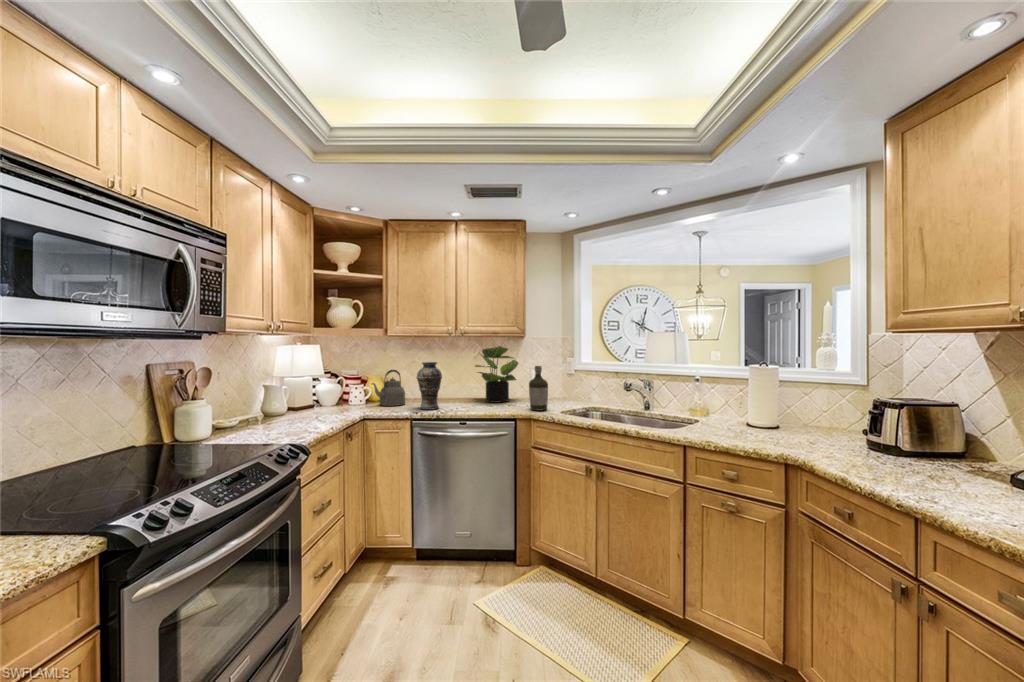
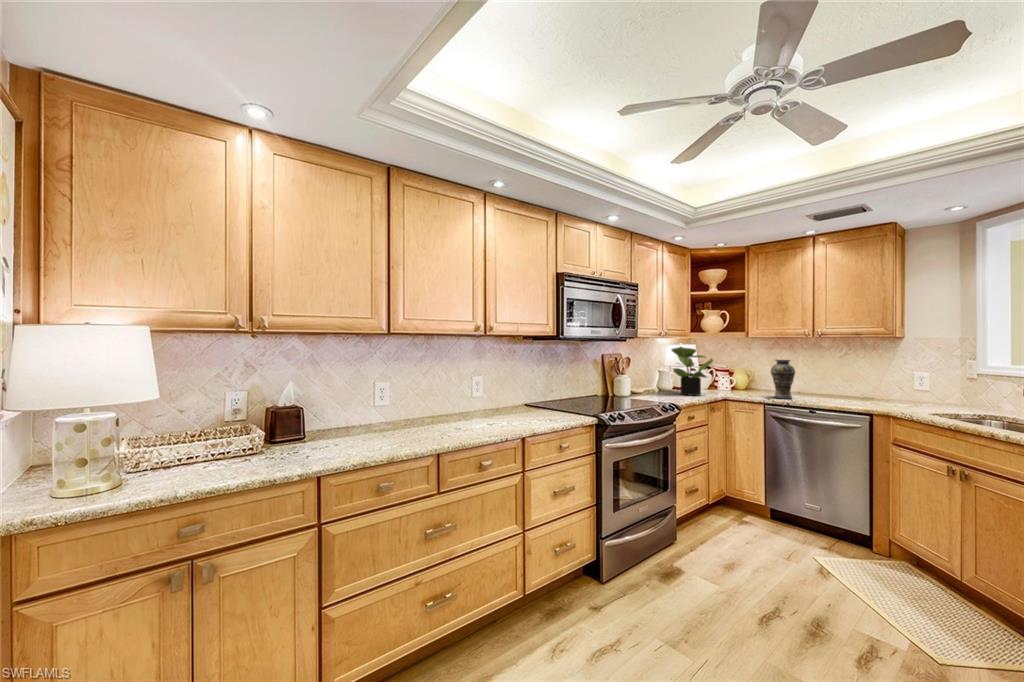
potted plant: present [475,346,518,403] -> present [672,347,713,395]
bottle: present [529,366,548,411] -> none [893,367,917,411]
kettle: present [372,370,405,406] -> none [732,365,764,394]

